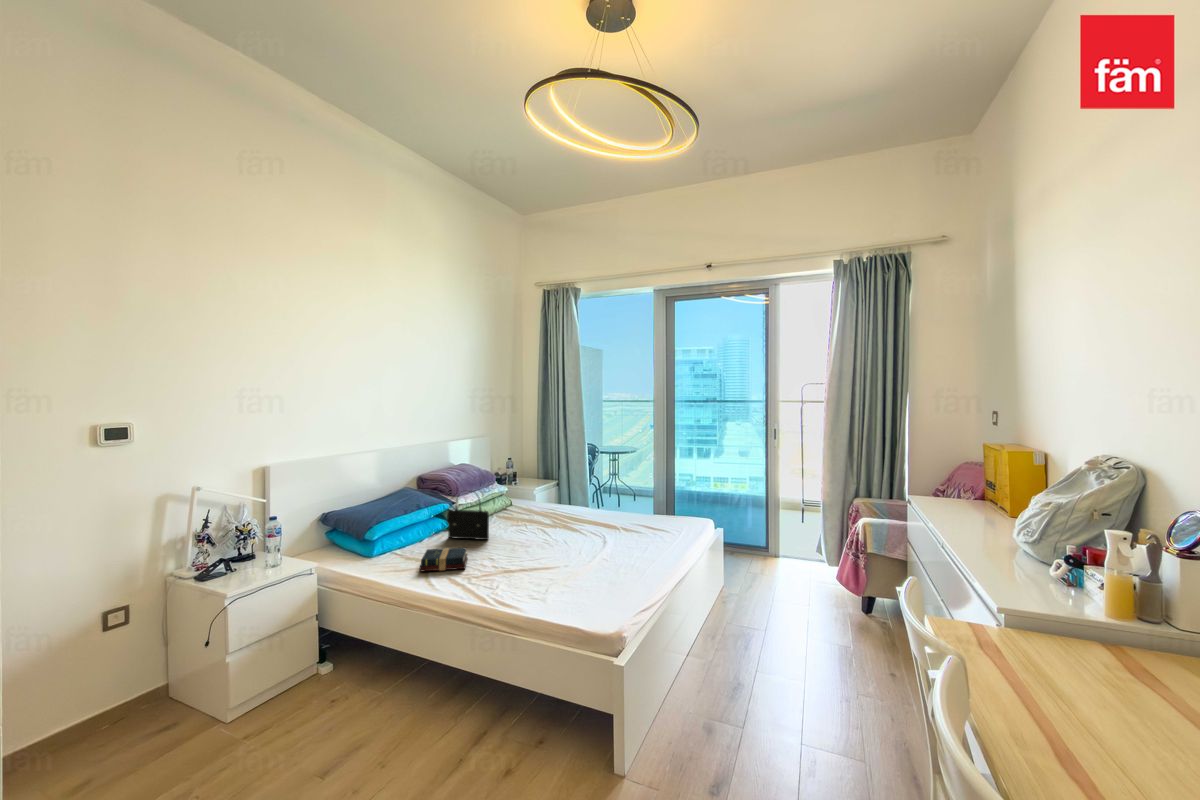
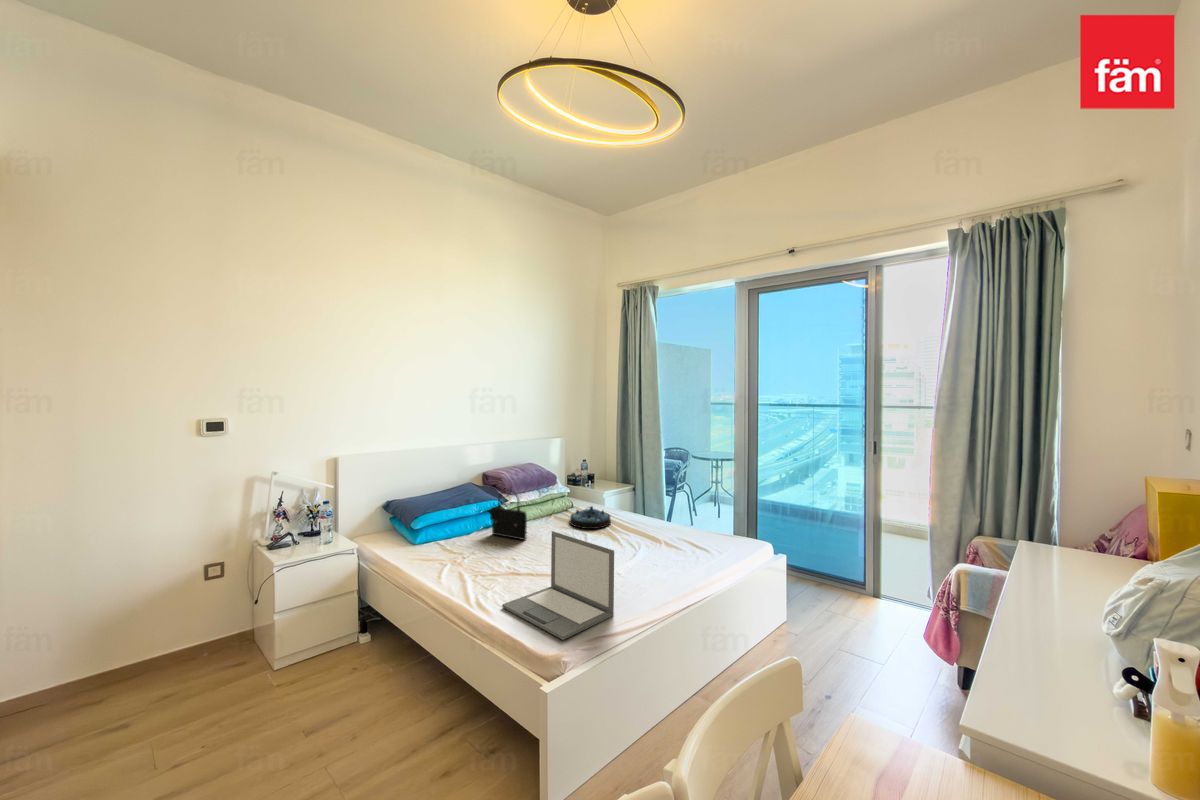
serving tray: none [519,502,560,523] -> present [570,506,611,529]
laptop: none [515,524,624,622] -> present [502,531,614,640]
hardback book: present [420,548,468,572] -> none [444,543,495,566]

